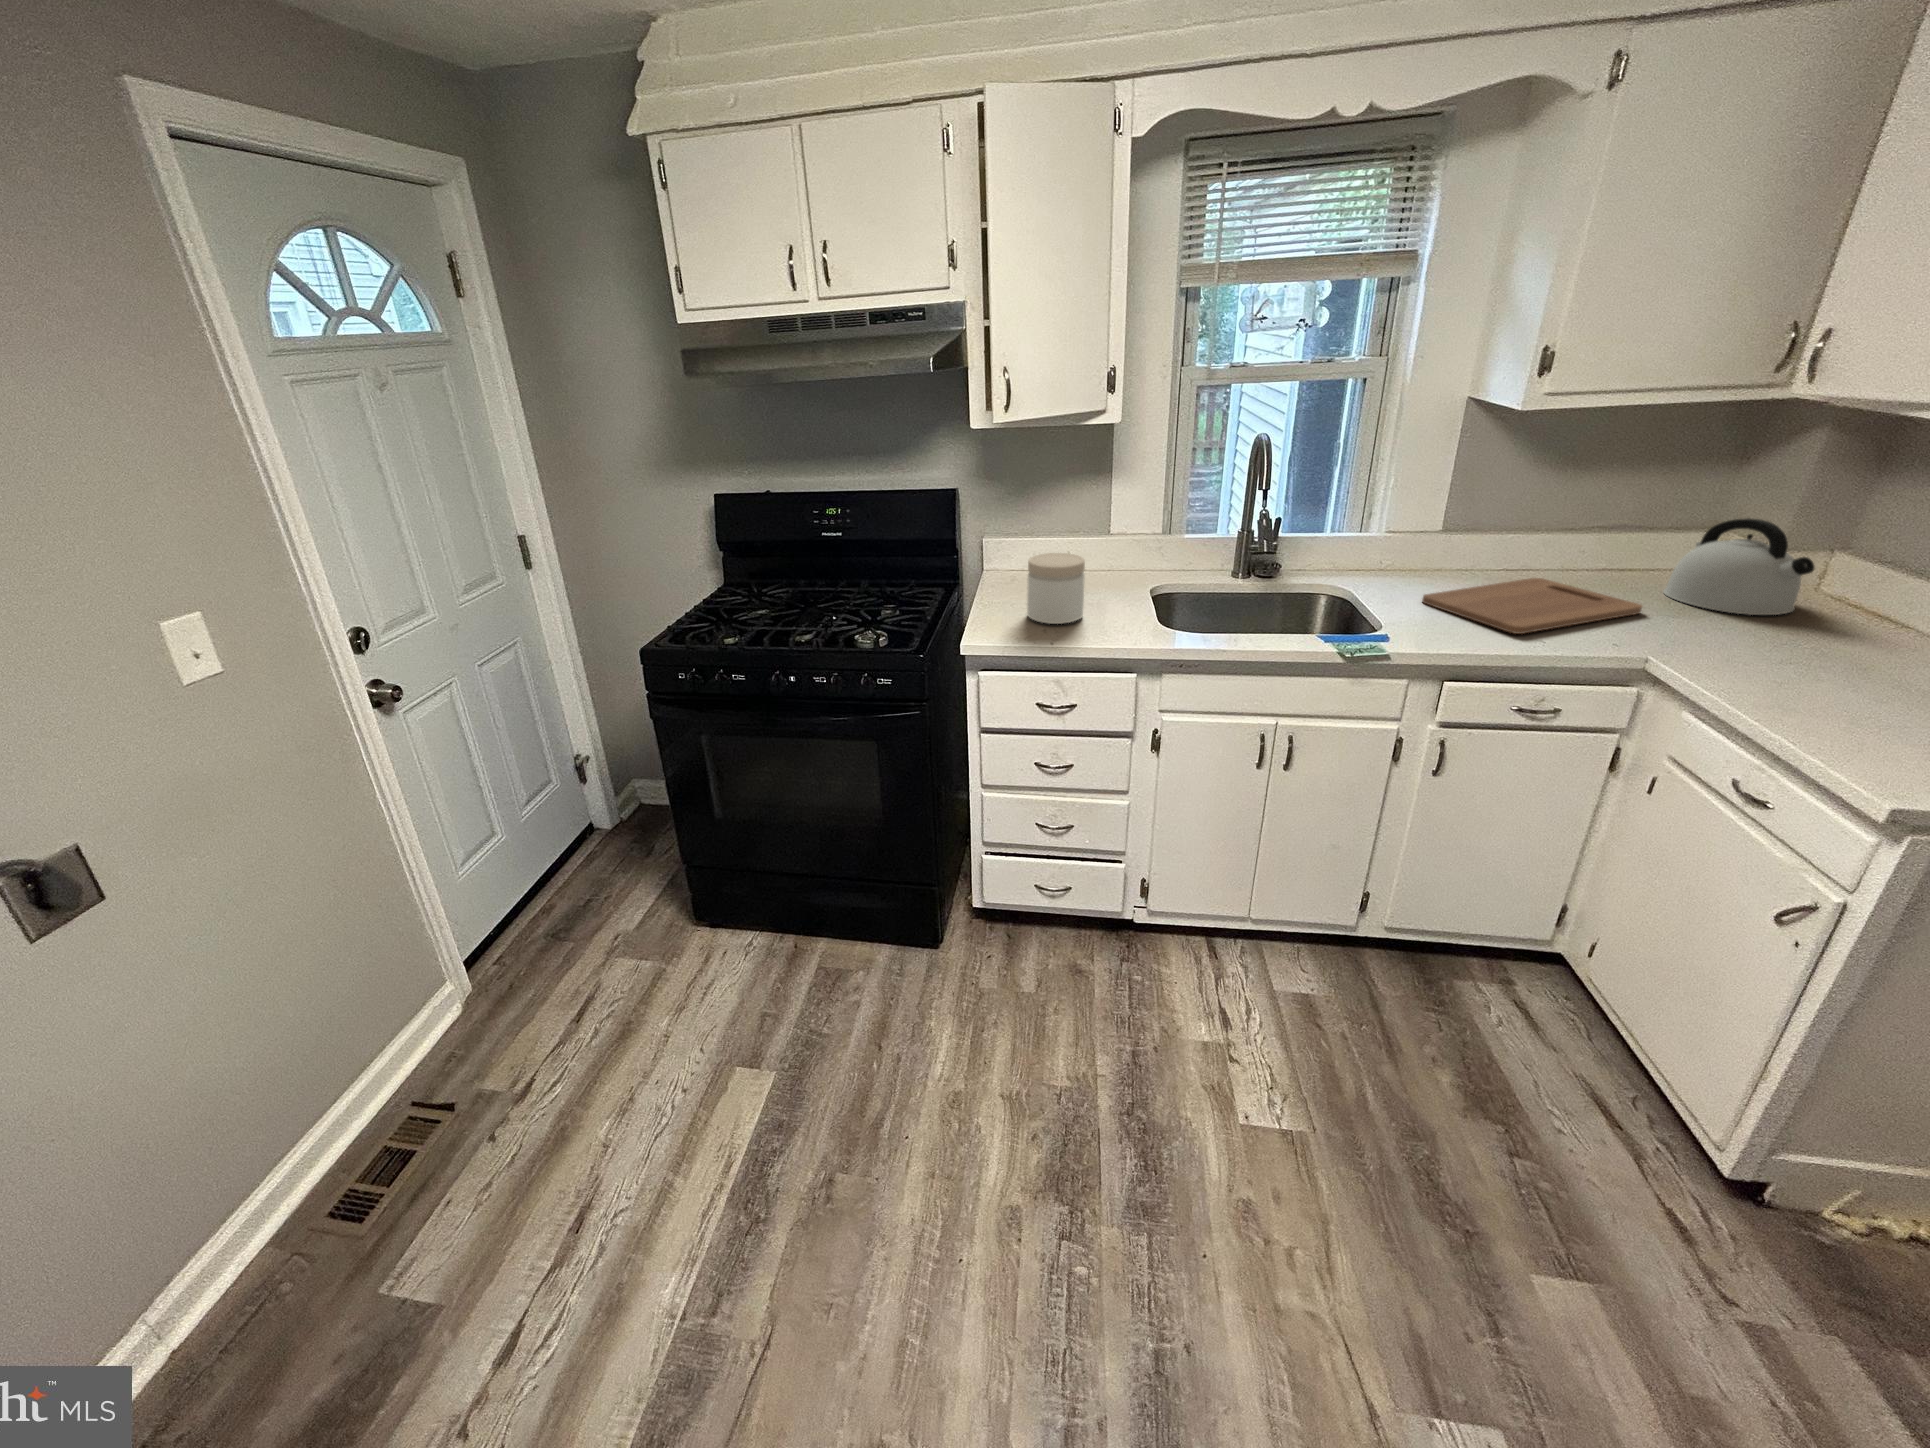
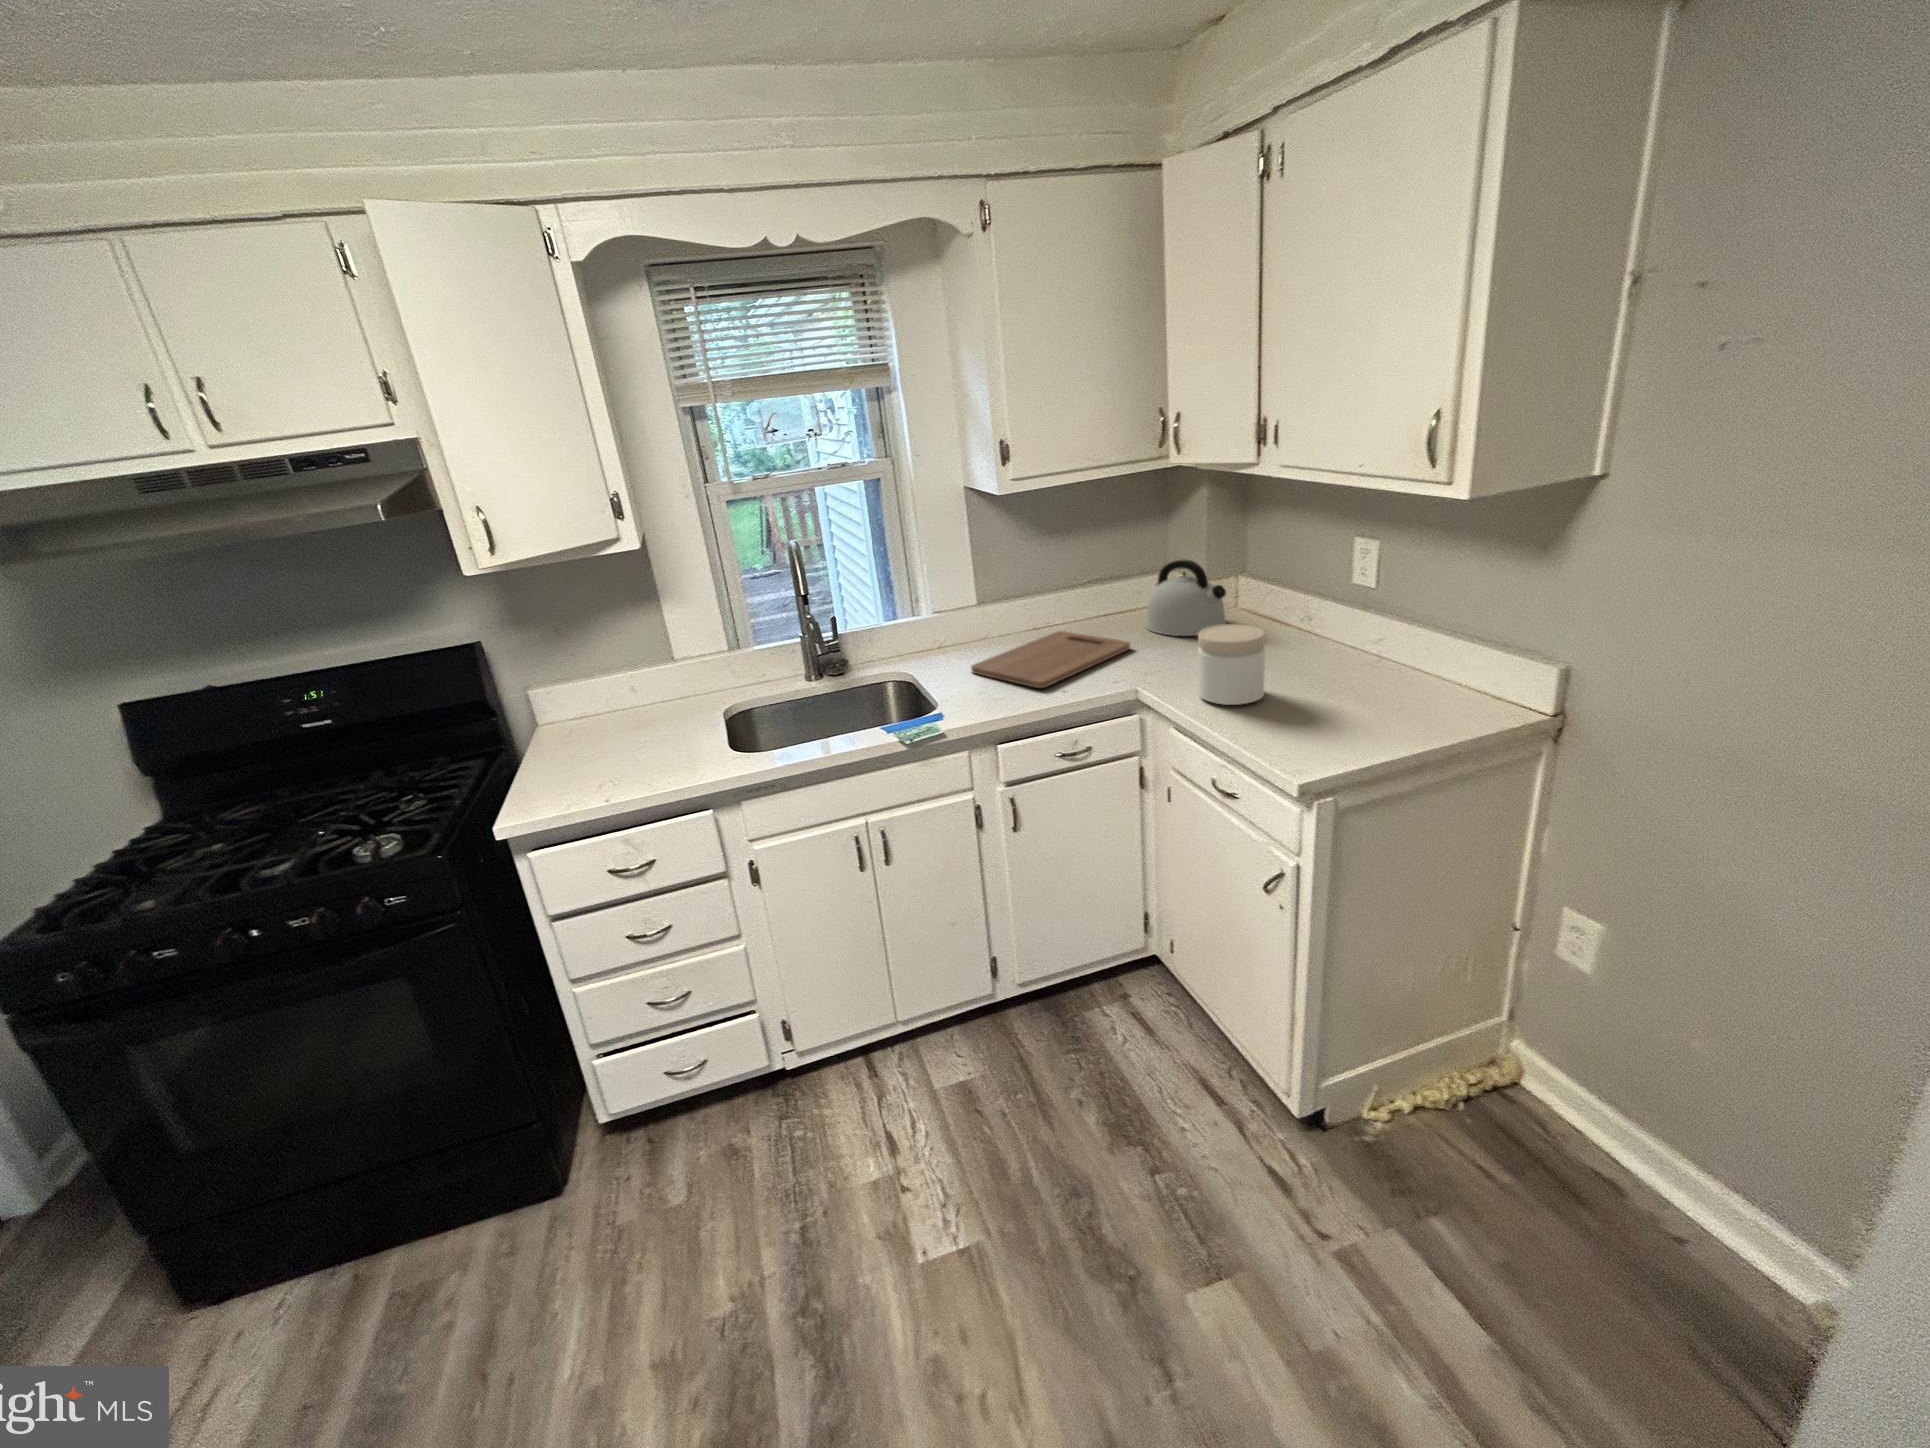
jar: present [1027,553,1085,624] -> present [1198,624,1265,705]

